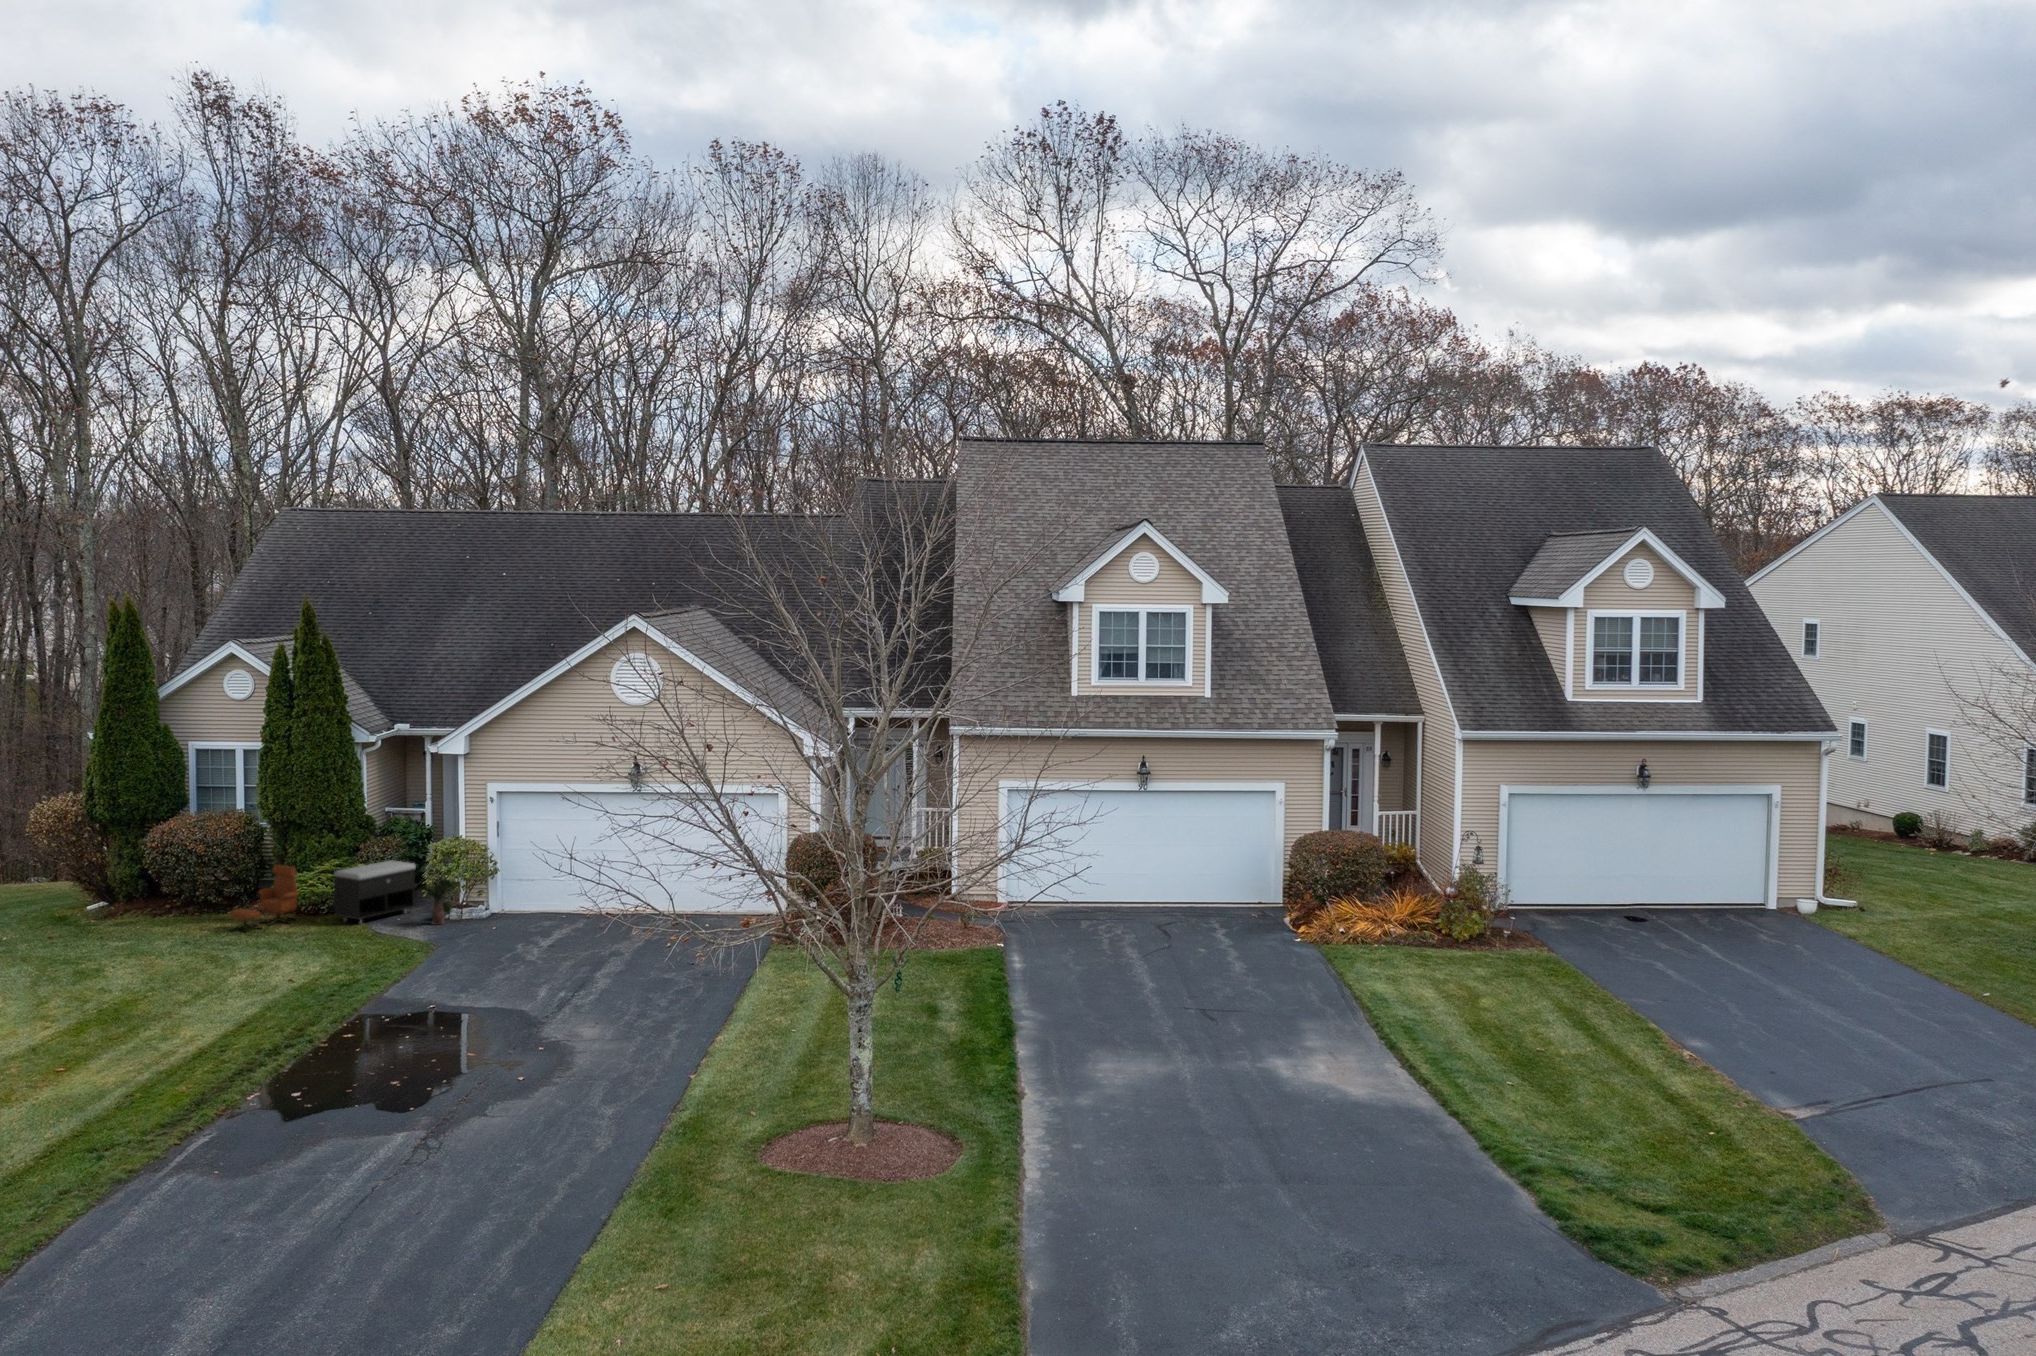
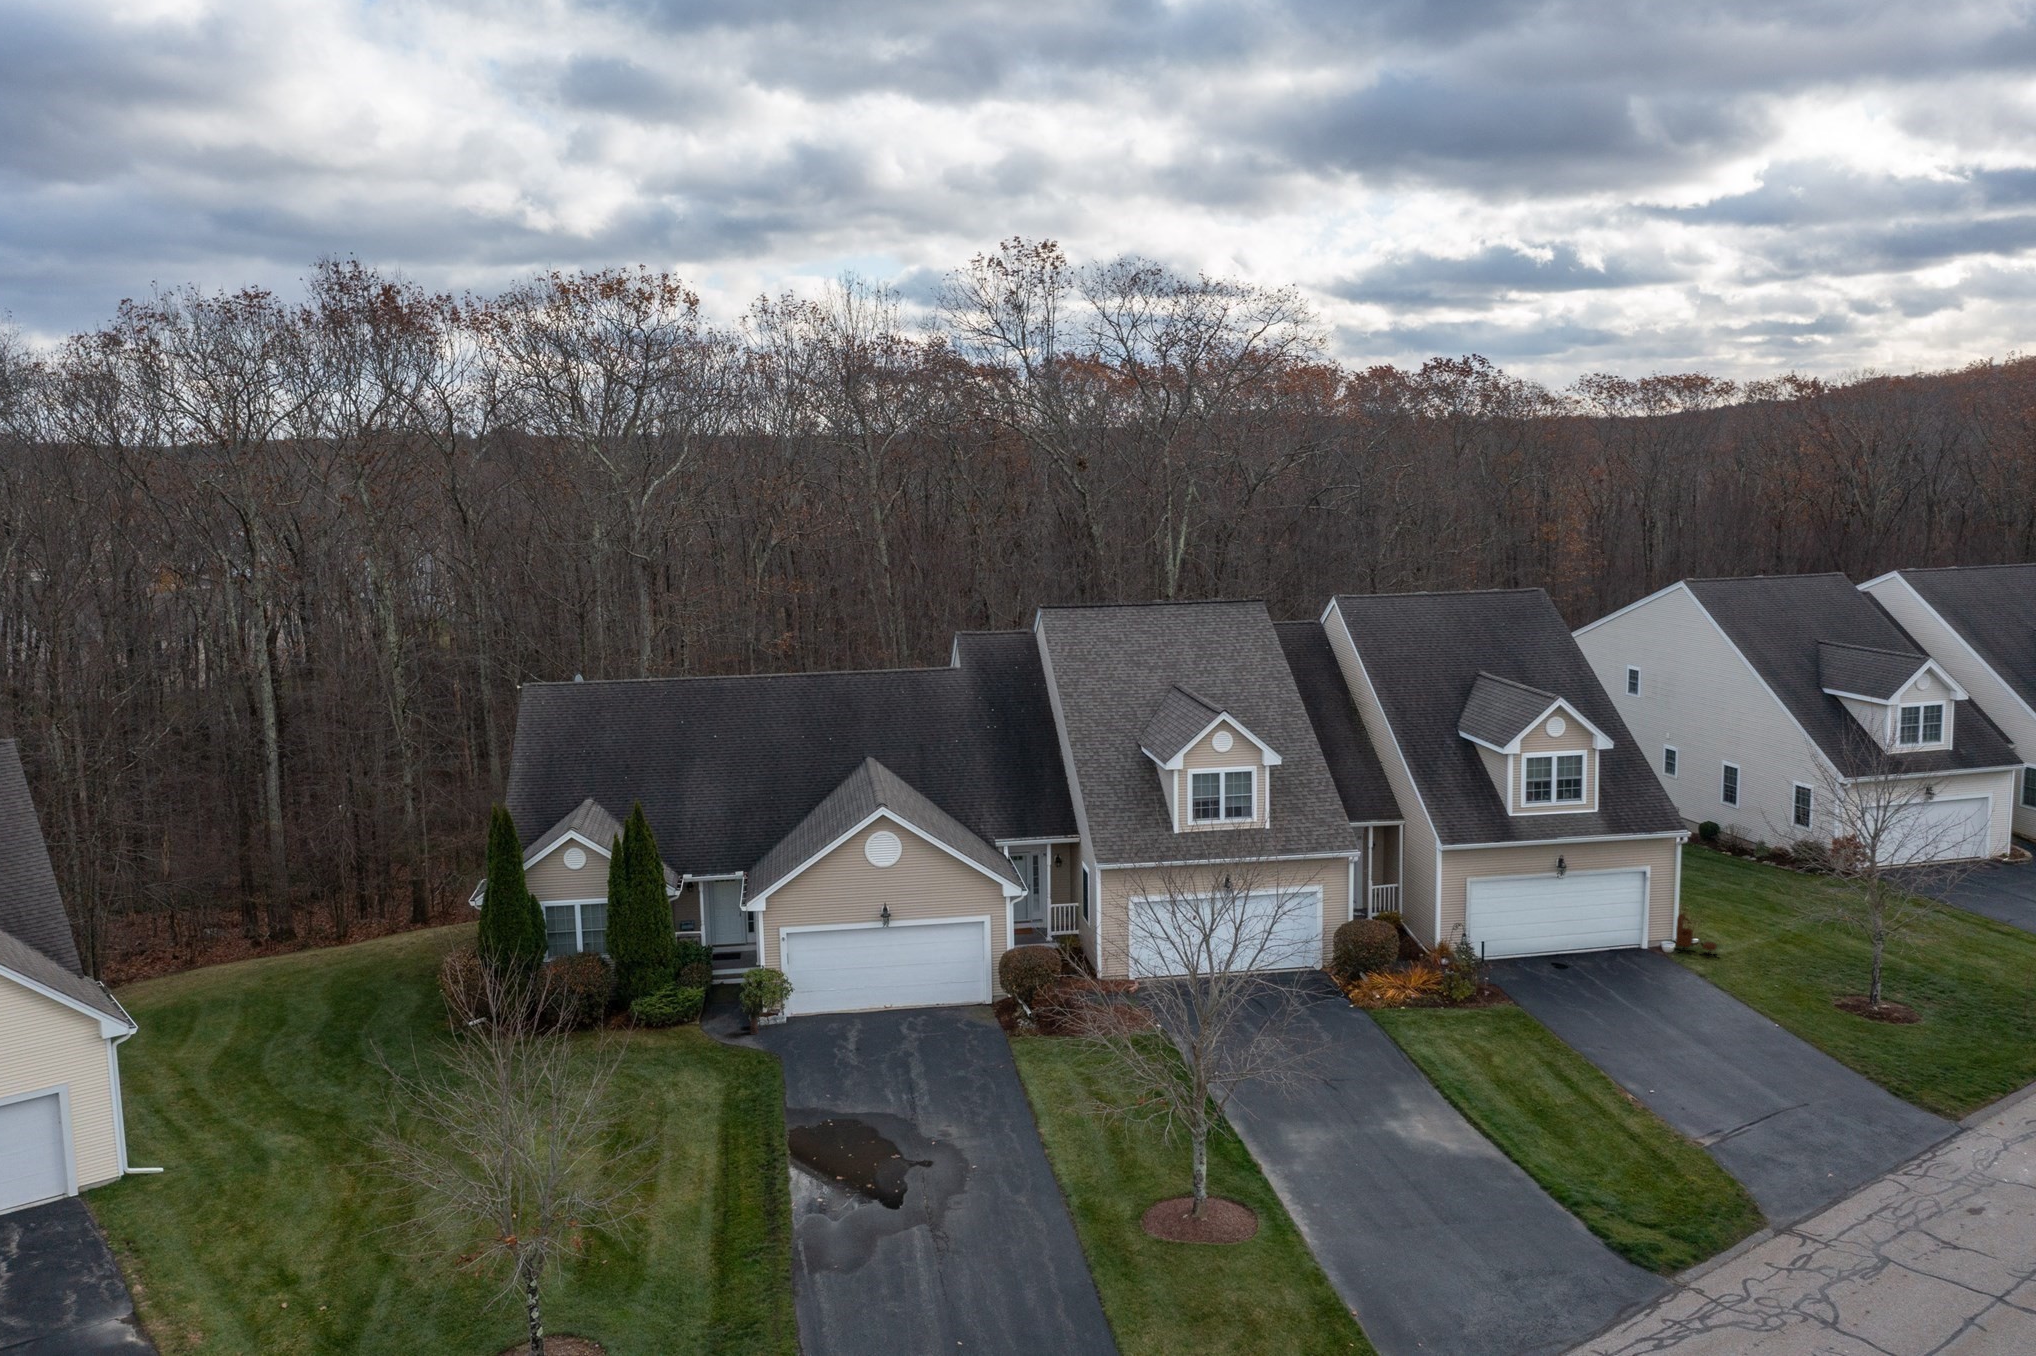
storage bench: present [334,860,416,923] -> none [675,985,726,1037]
lounge chair: present [230,865,299,931] -> present [1675,915,1717,956]

